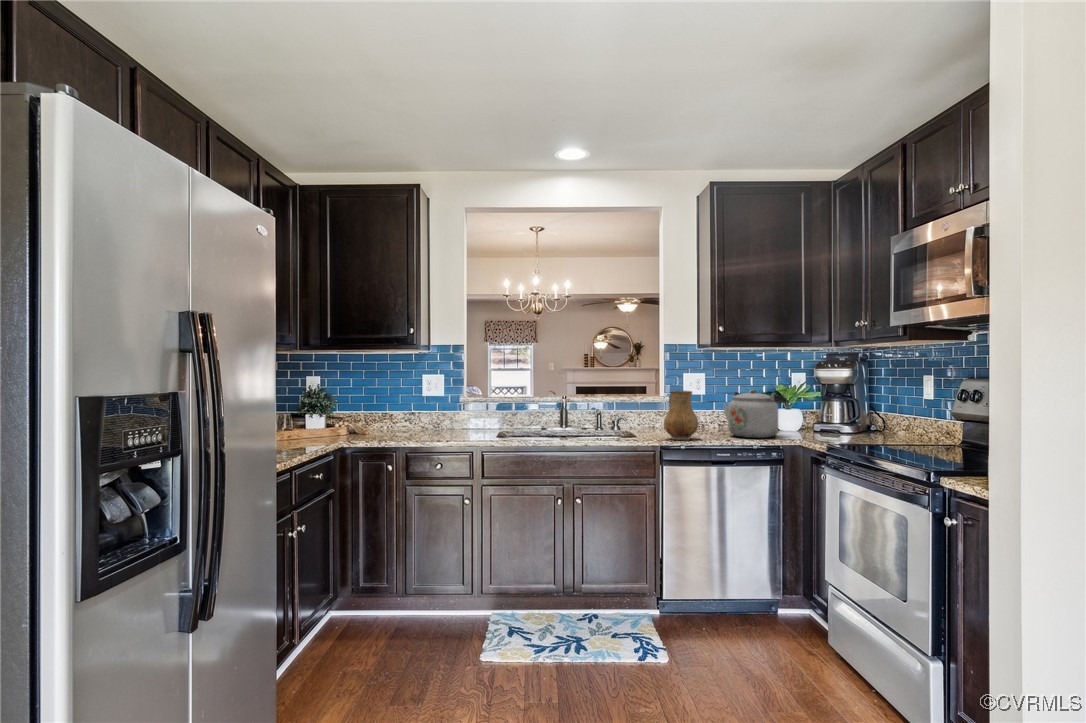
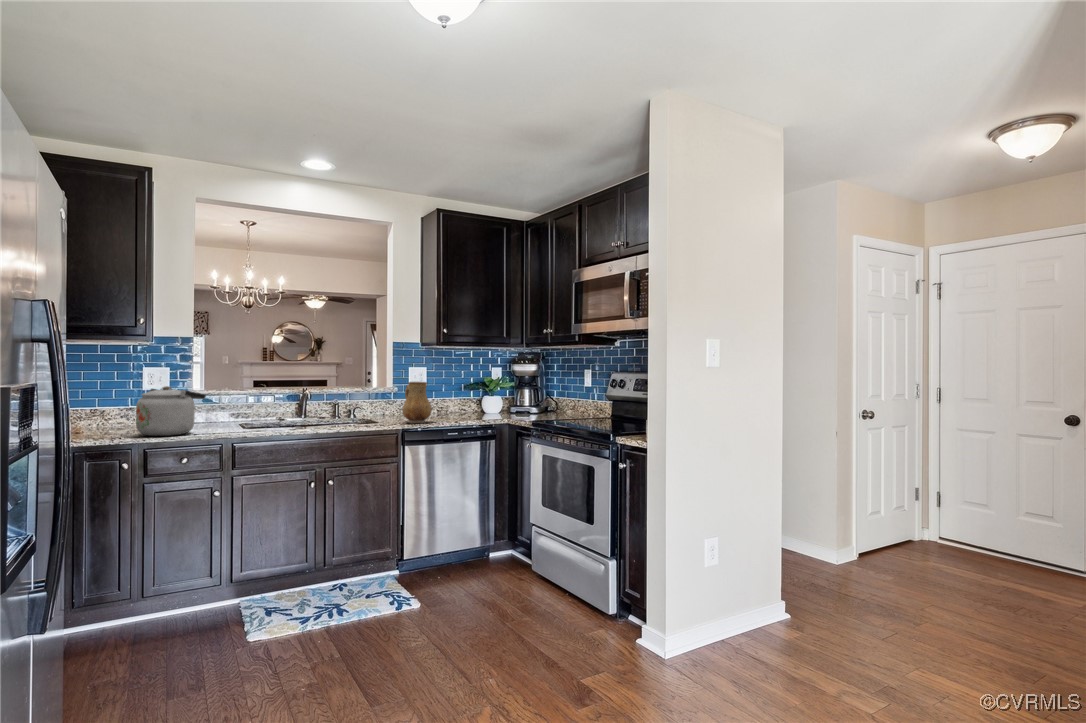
kettle: present [724,390,787,438] -> present [136,386,206,436]

